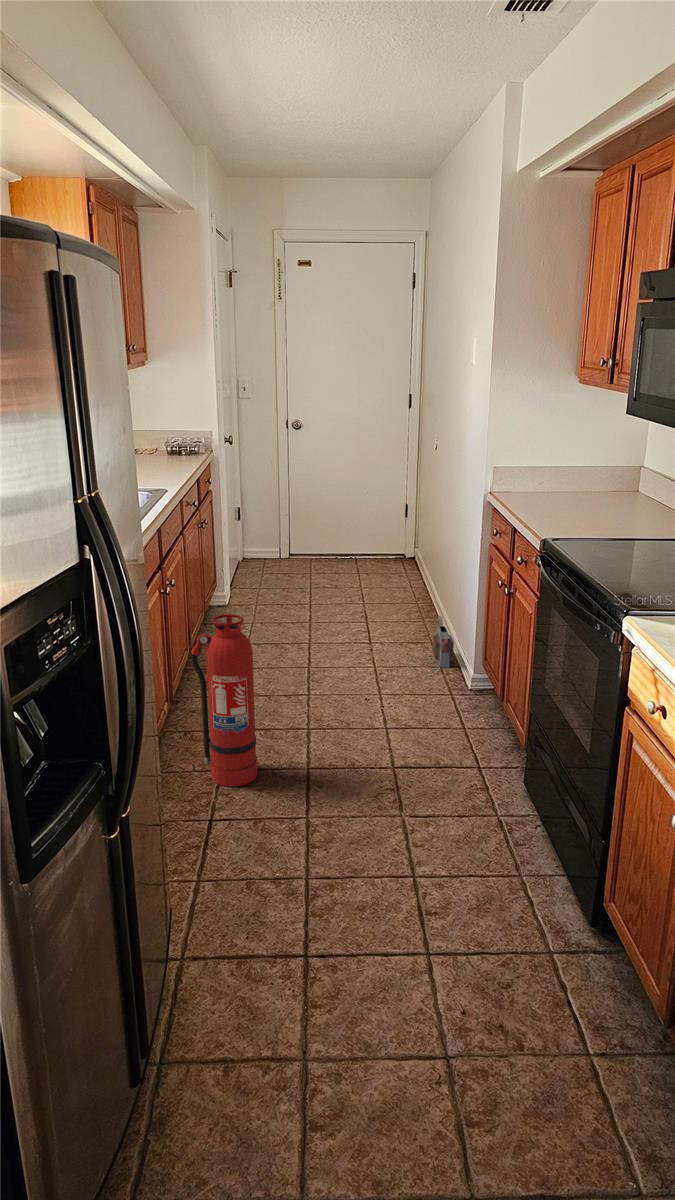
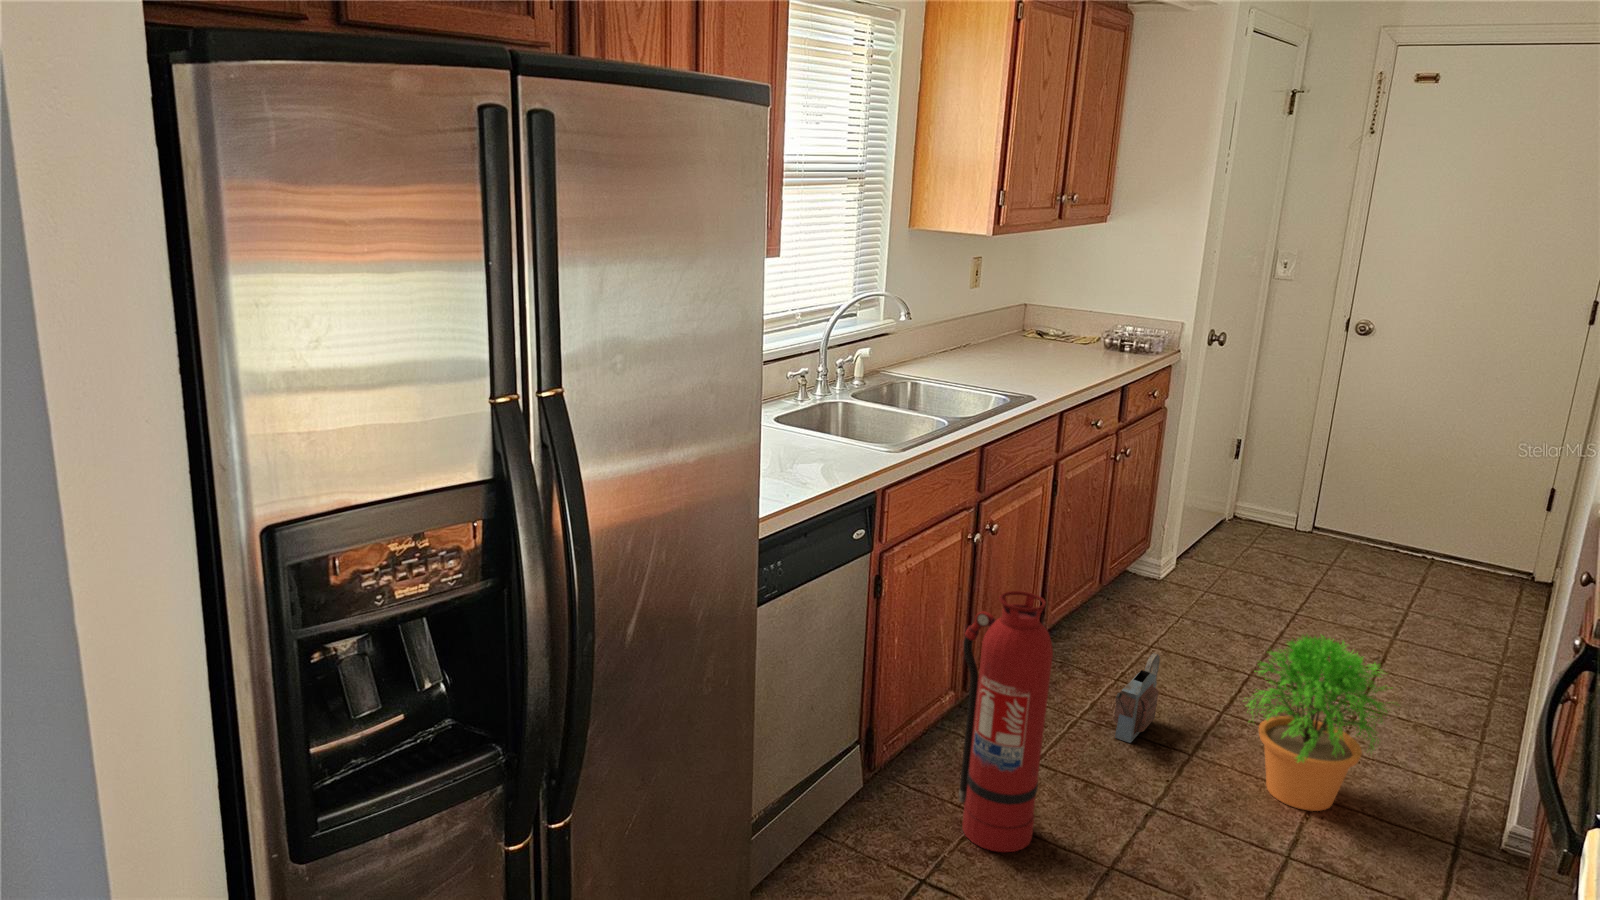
potted plant: none [335,601,416,704] -> present [1248,635,1398,811]
watering can: present [432,616,454,668] -> present [1114,653,1160,743]

